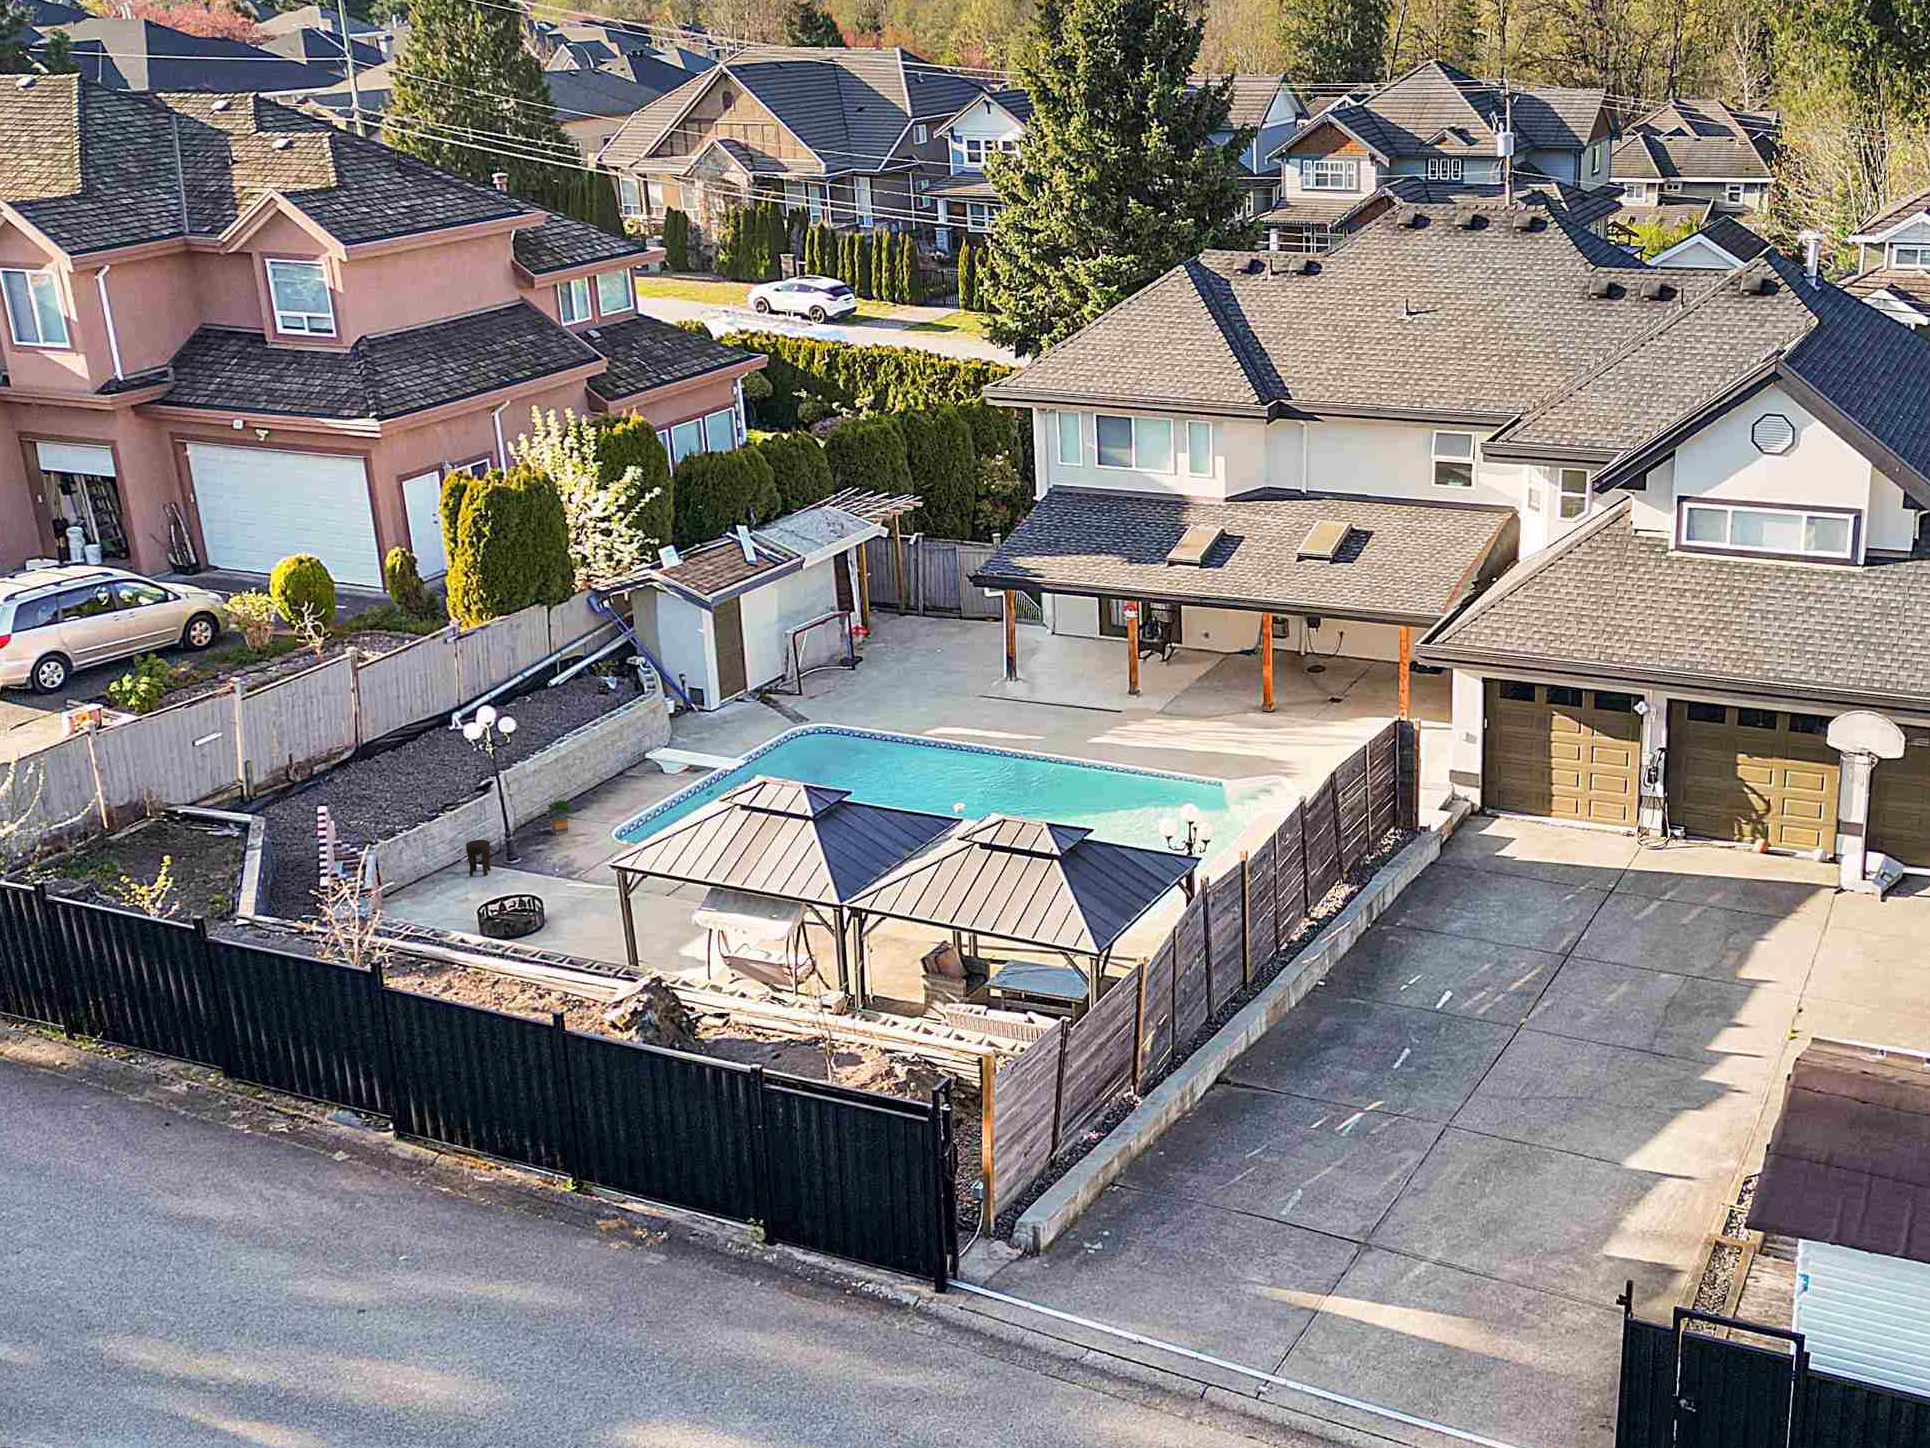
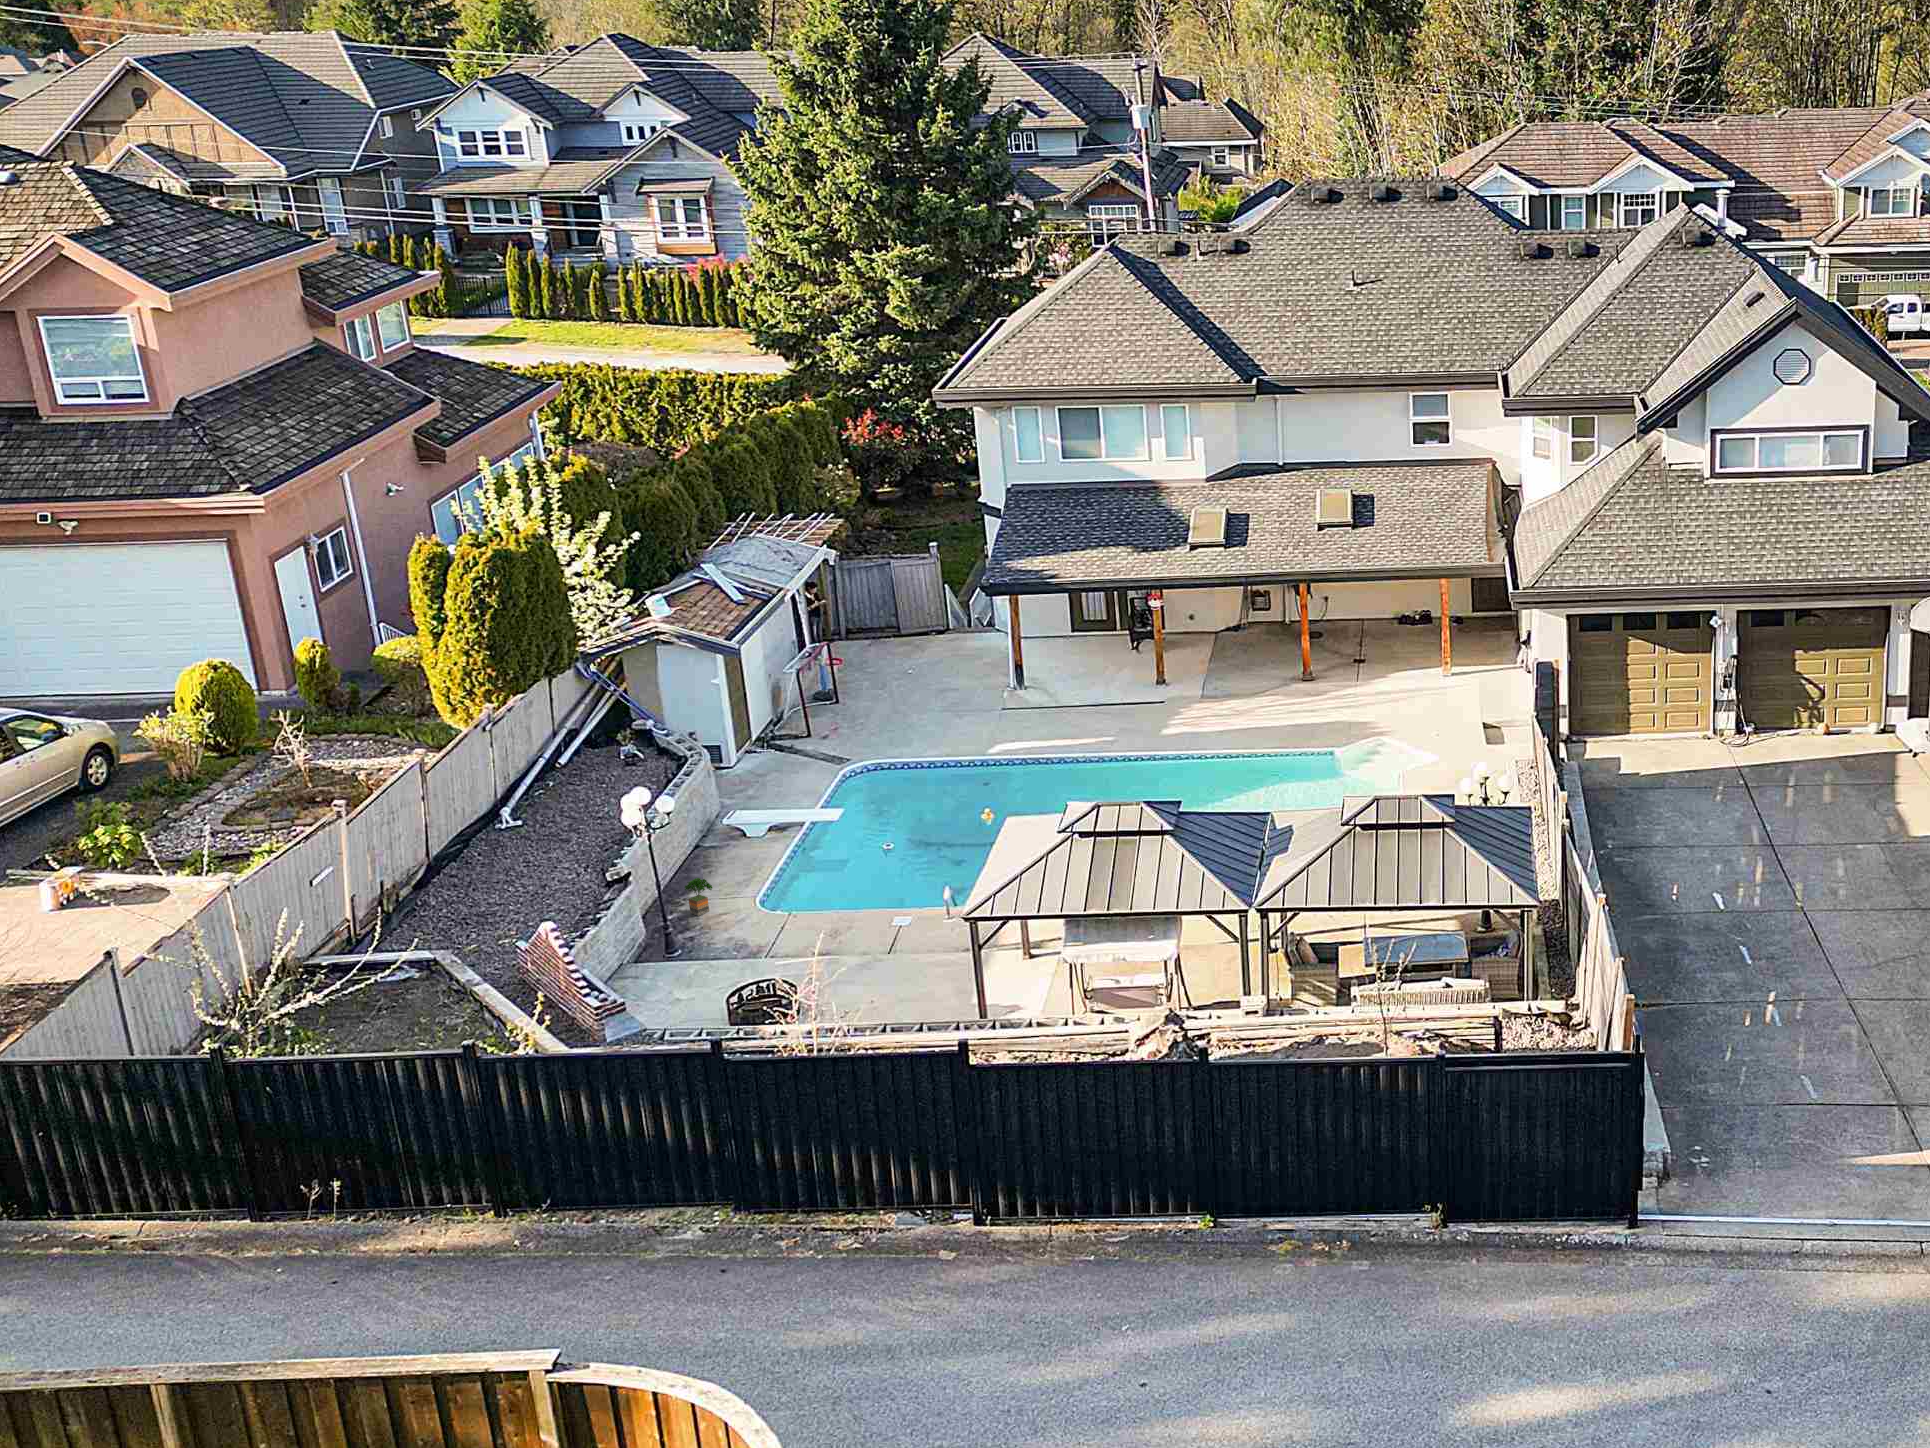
side table: present [466,840,491,876] -> none [637,932,665,973]

